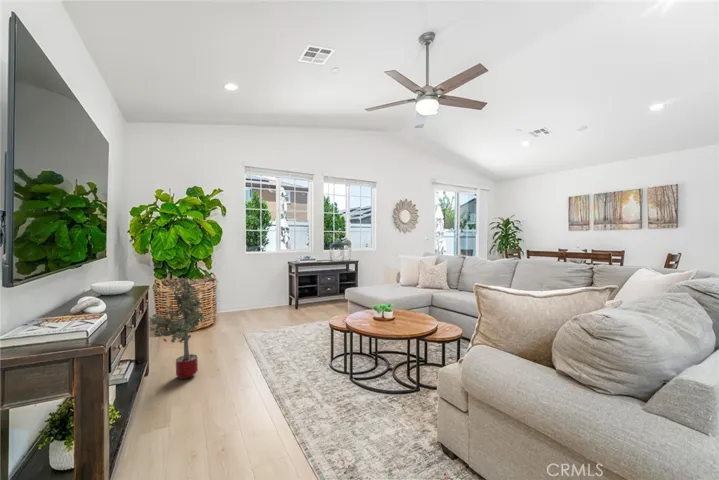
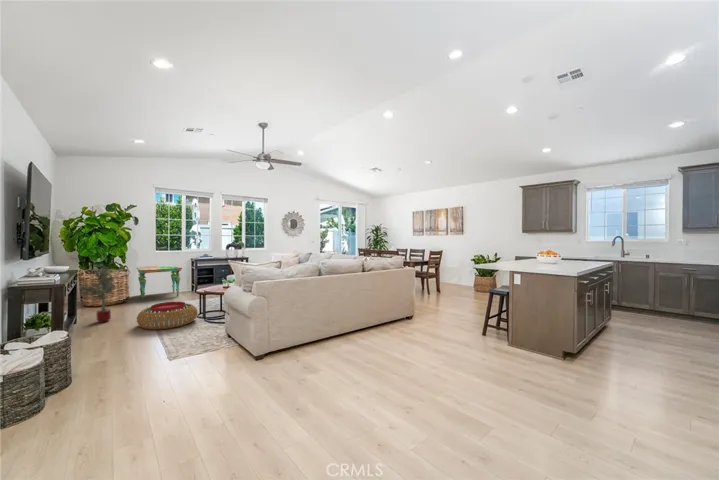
side table: none [224,270,283,321] -> present [137,265,182,300]
pouf: none [242,347,340,415] -> present [137,301,197,330]

